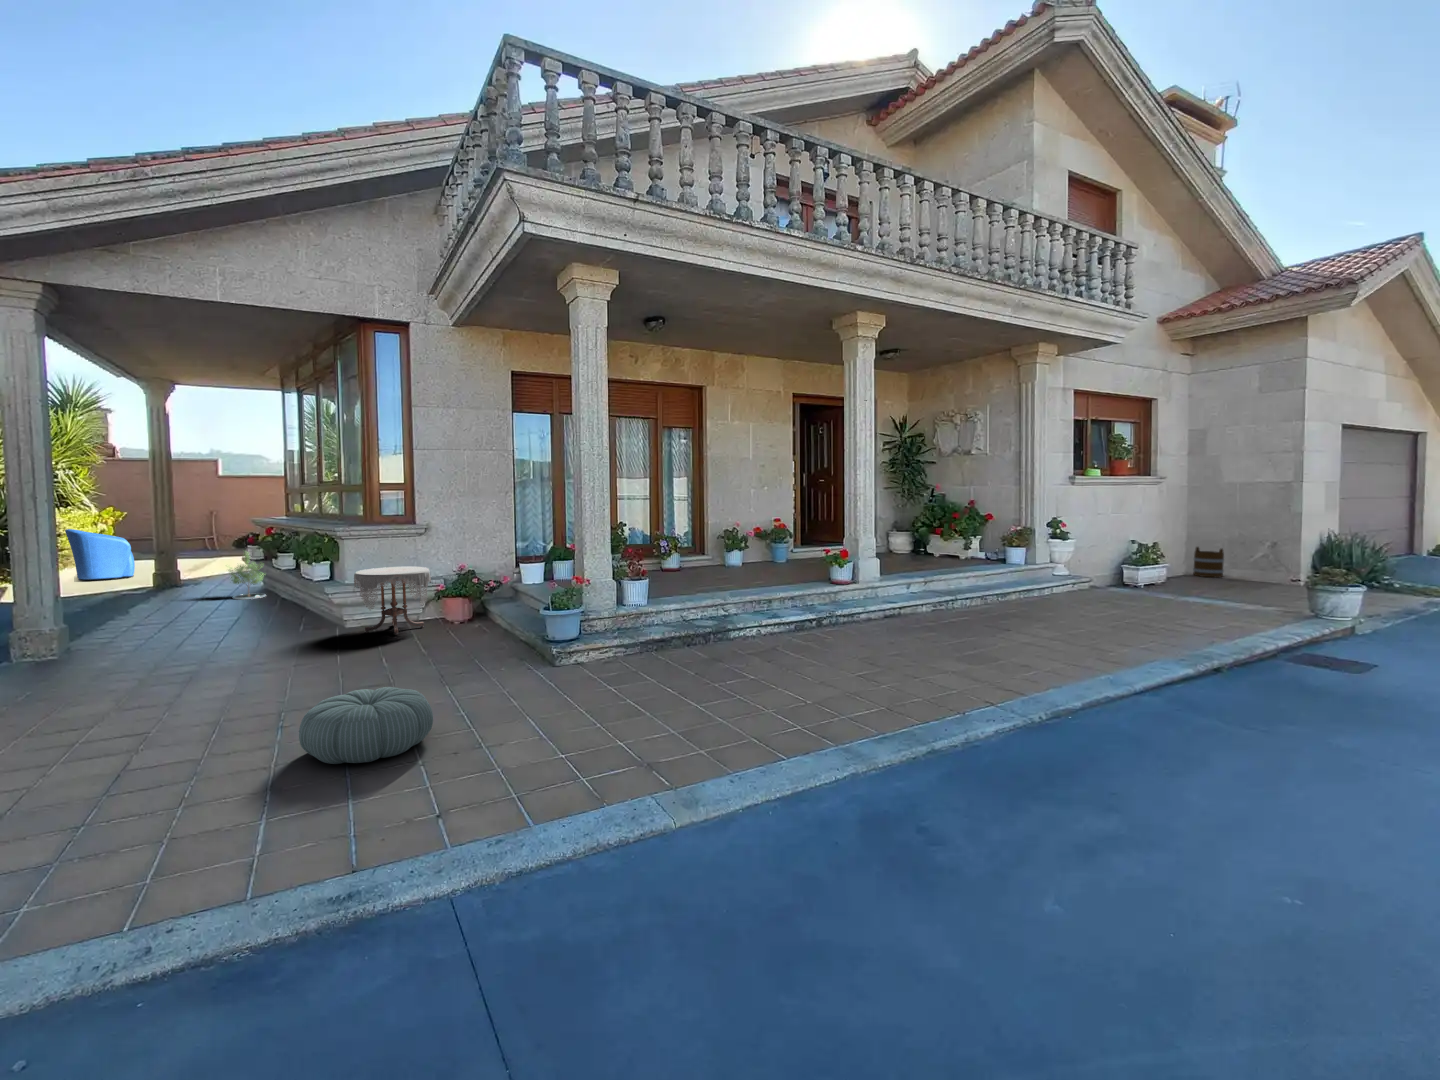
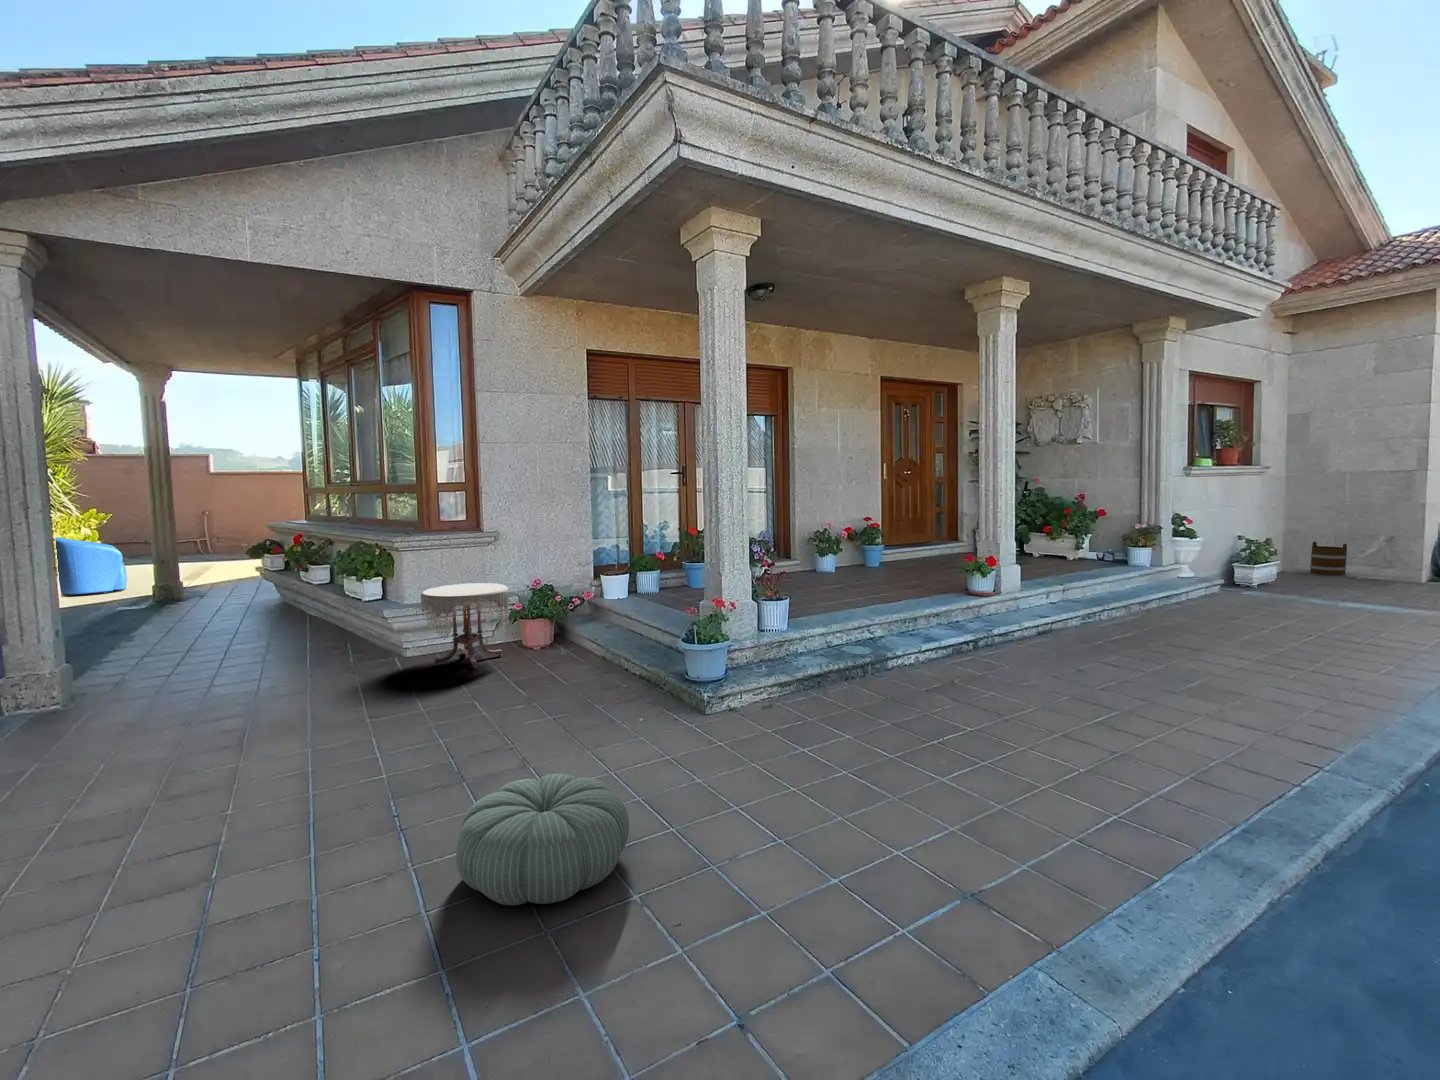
potted tree: present [229,553,266,599] -> none [242,559,290,619]

